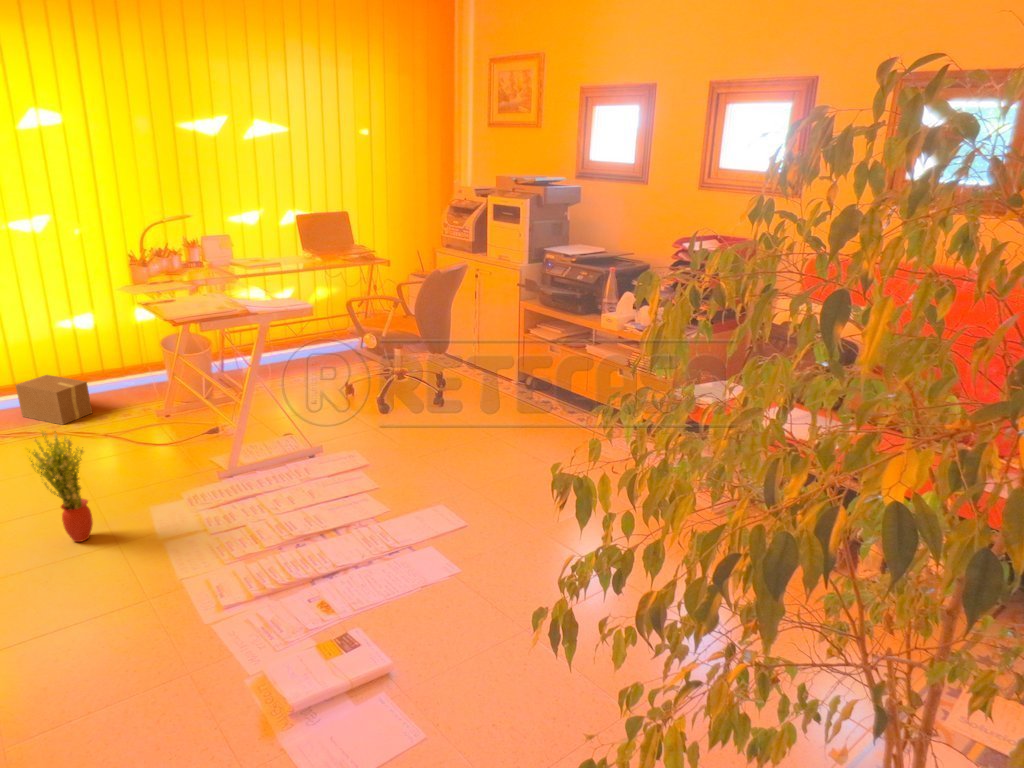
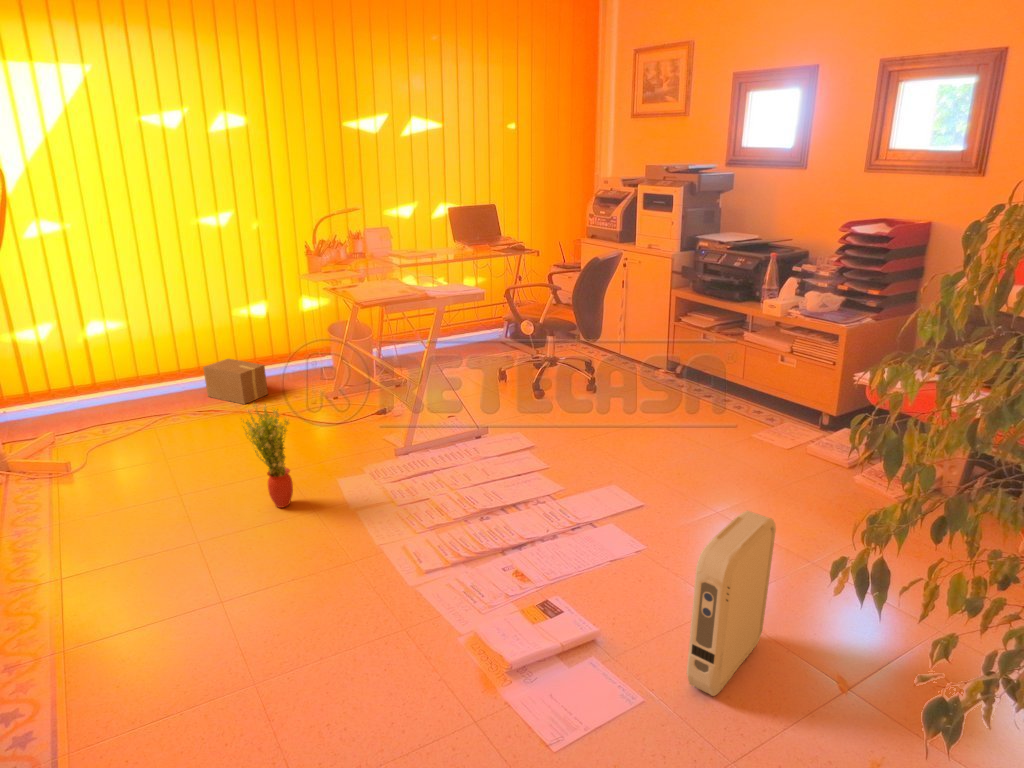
air purifier: none [468,538,558,726] -> present [687,511,776,696]

